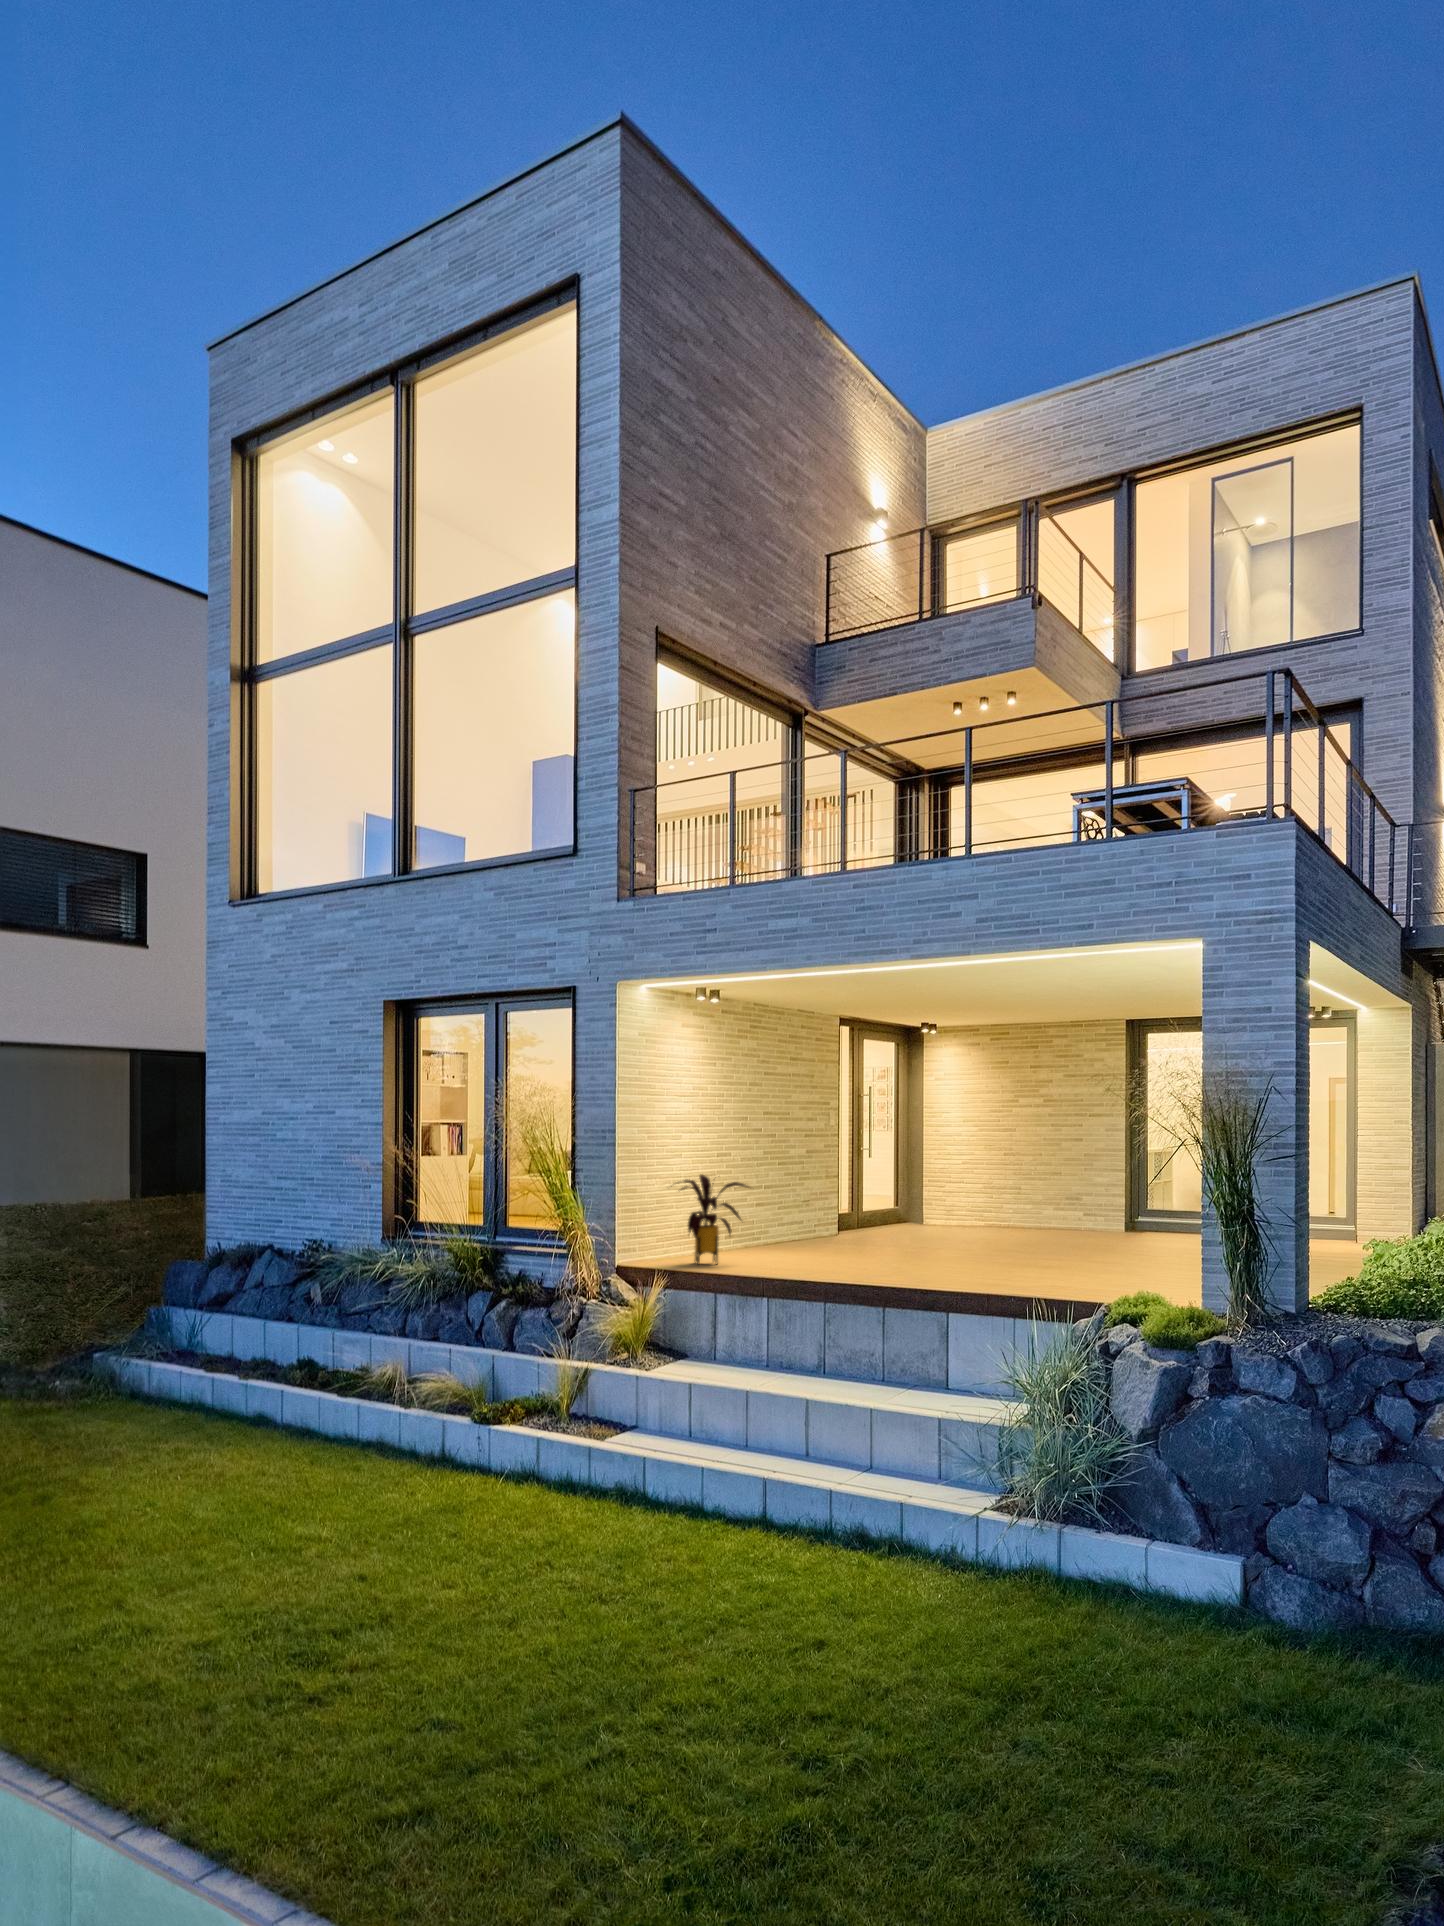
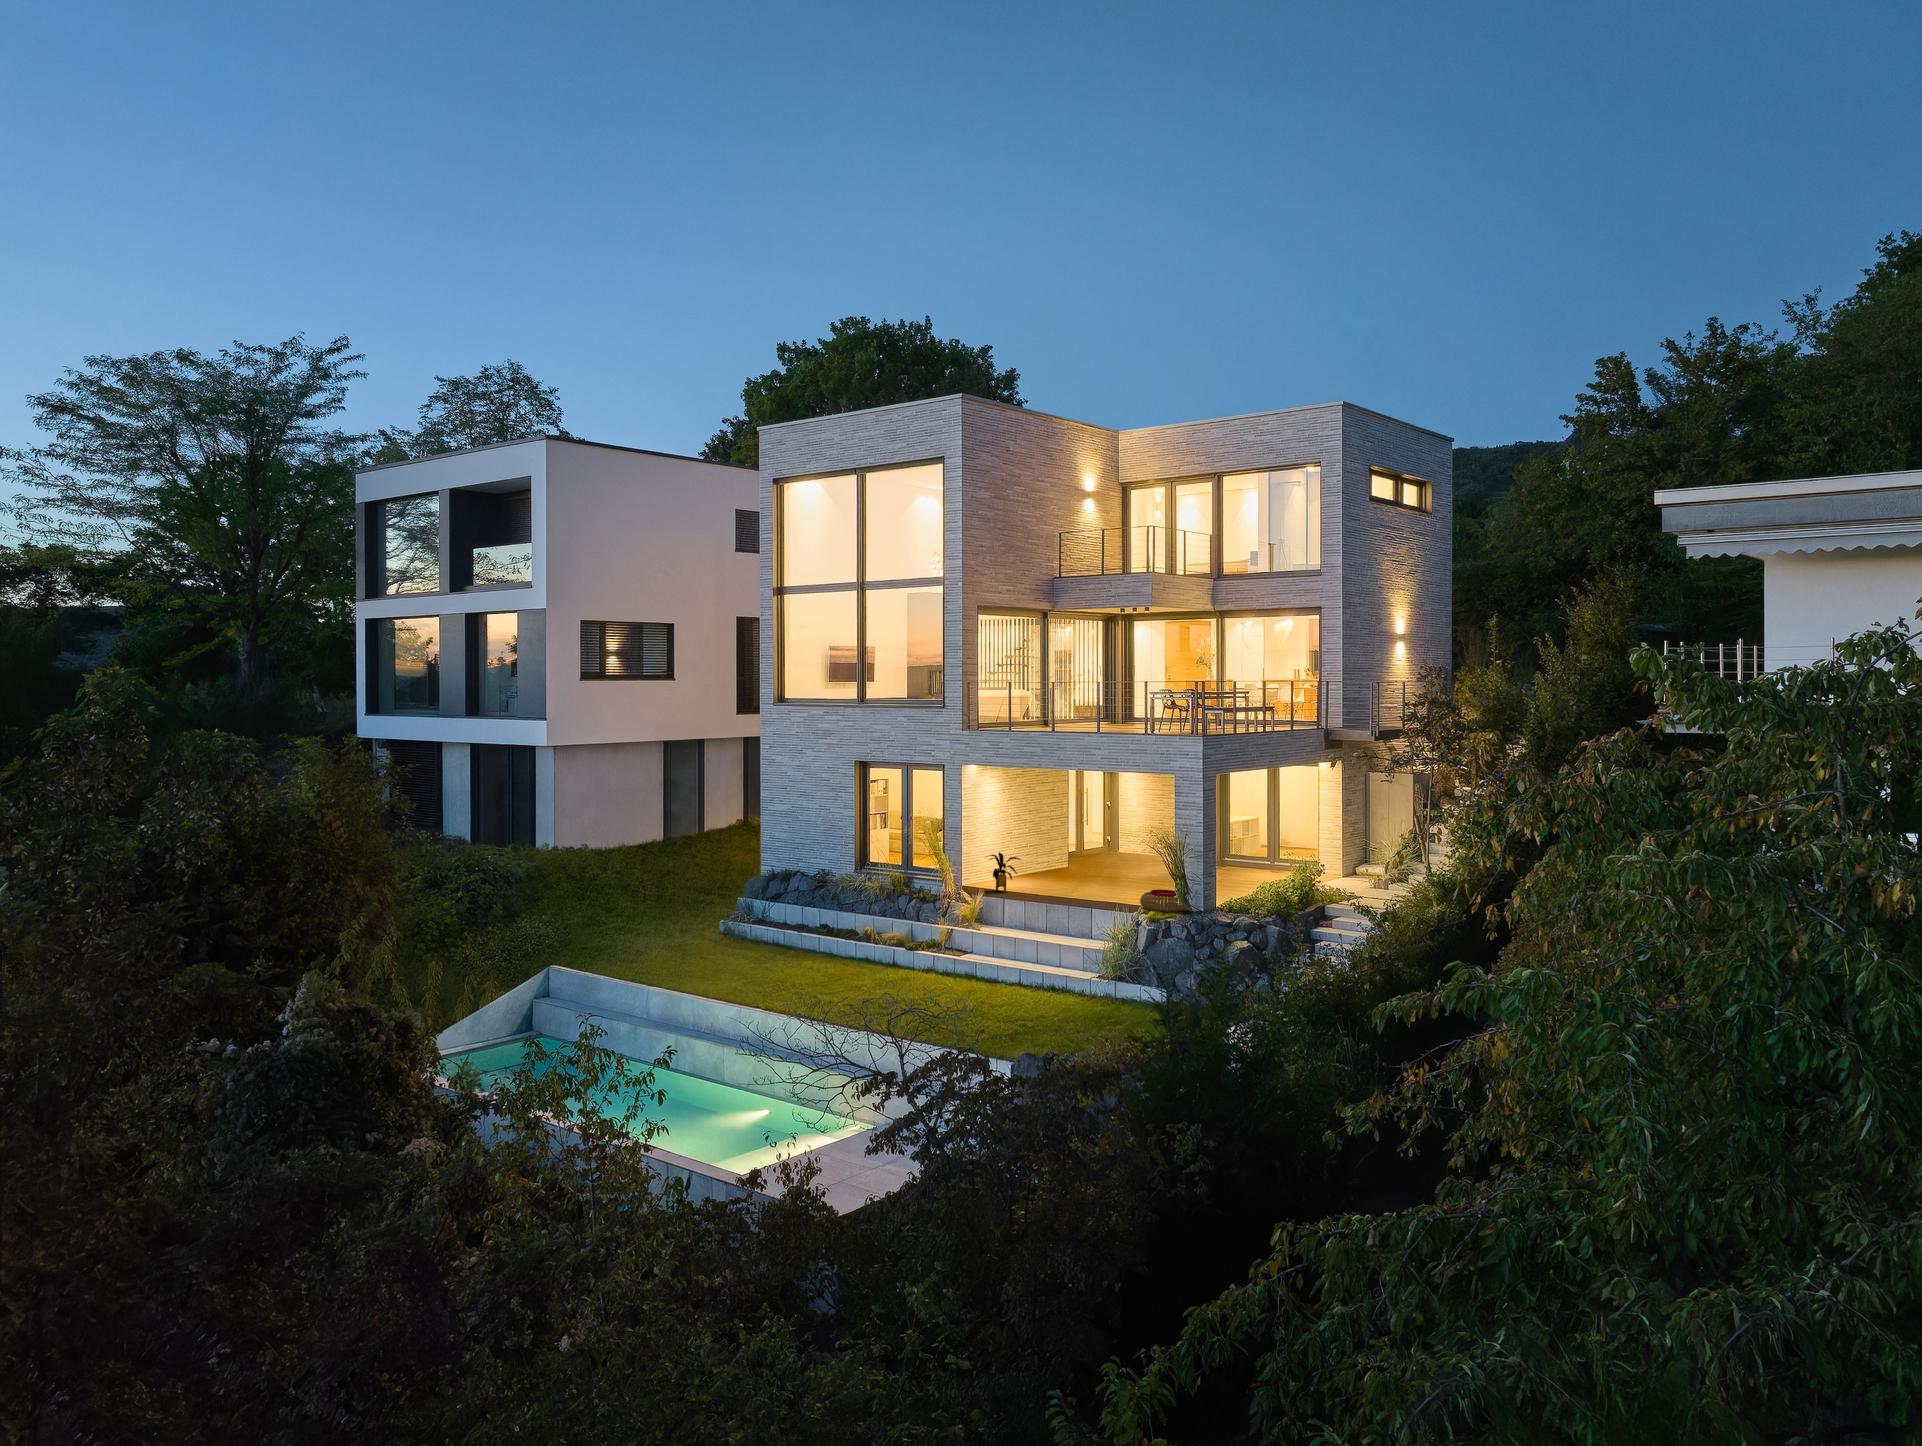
pouf: none [1039,1238,1153,1293] -> present [1140,889,1188,912]

